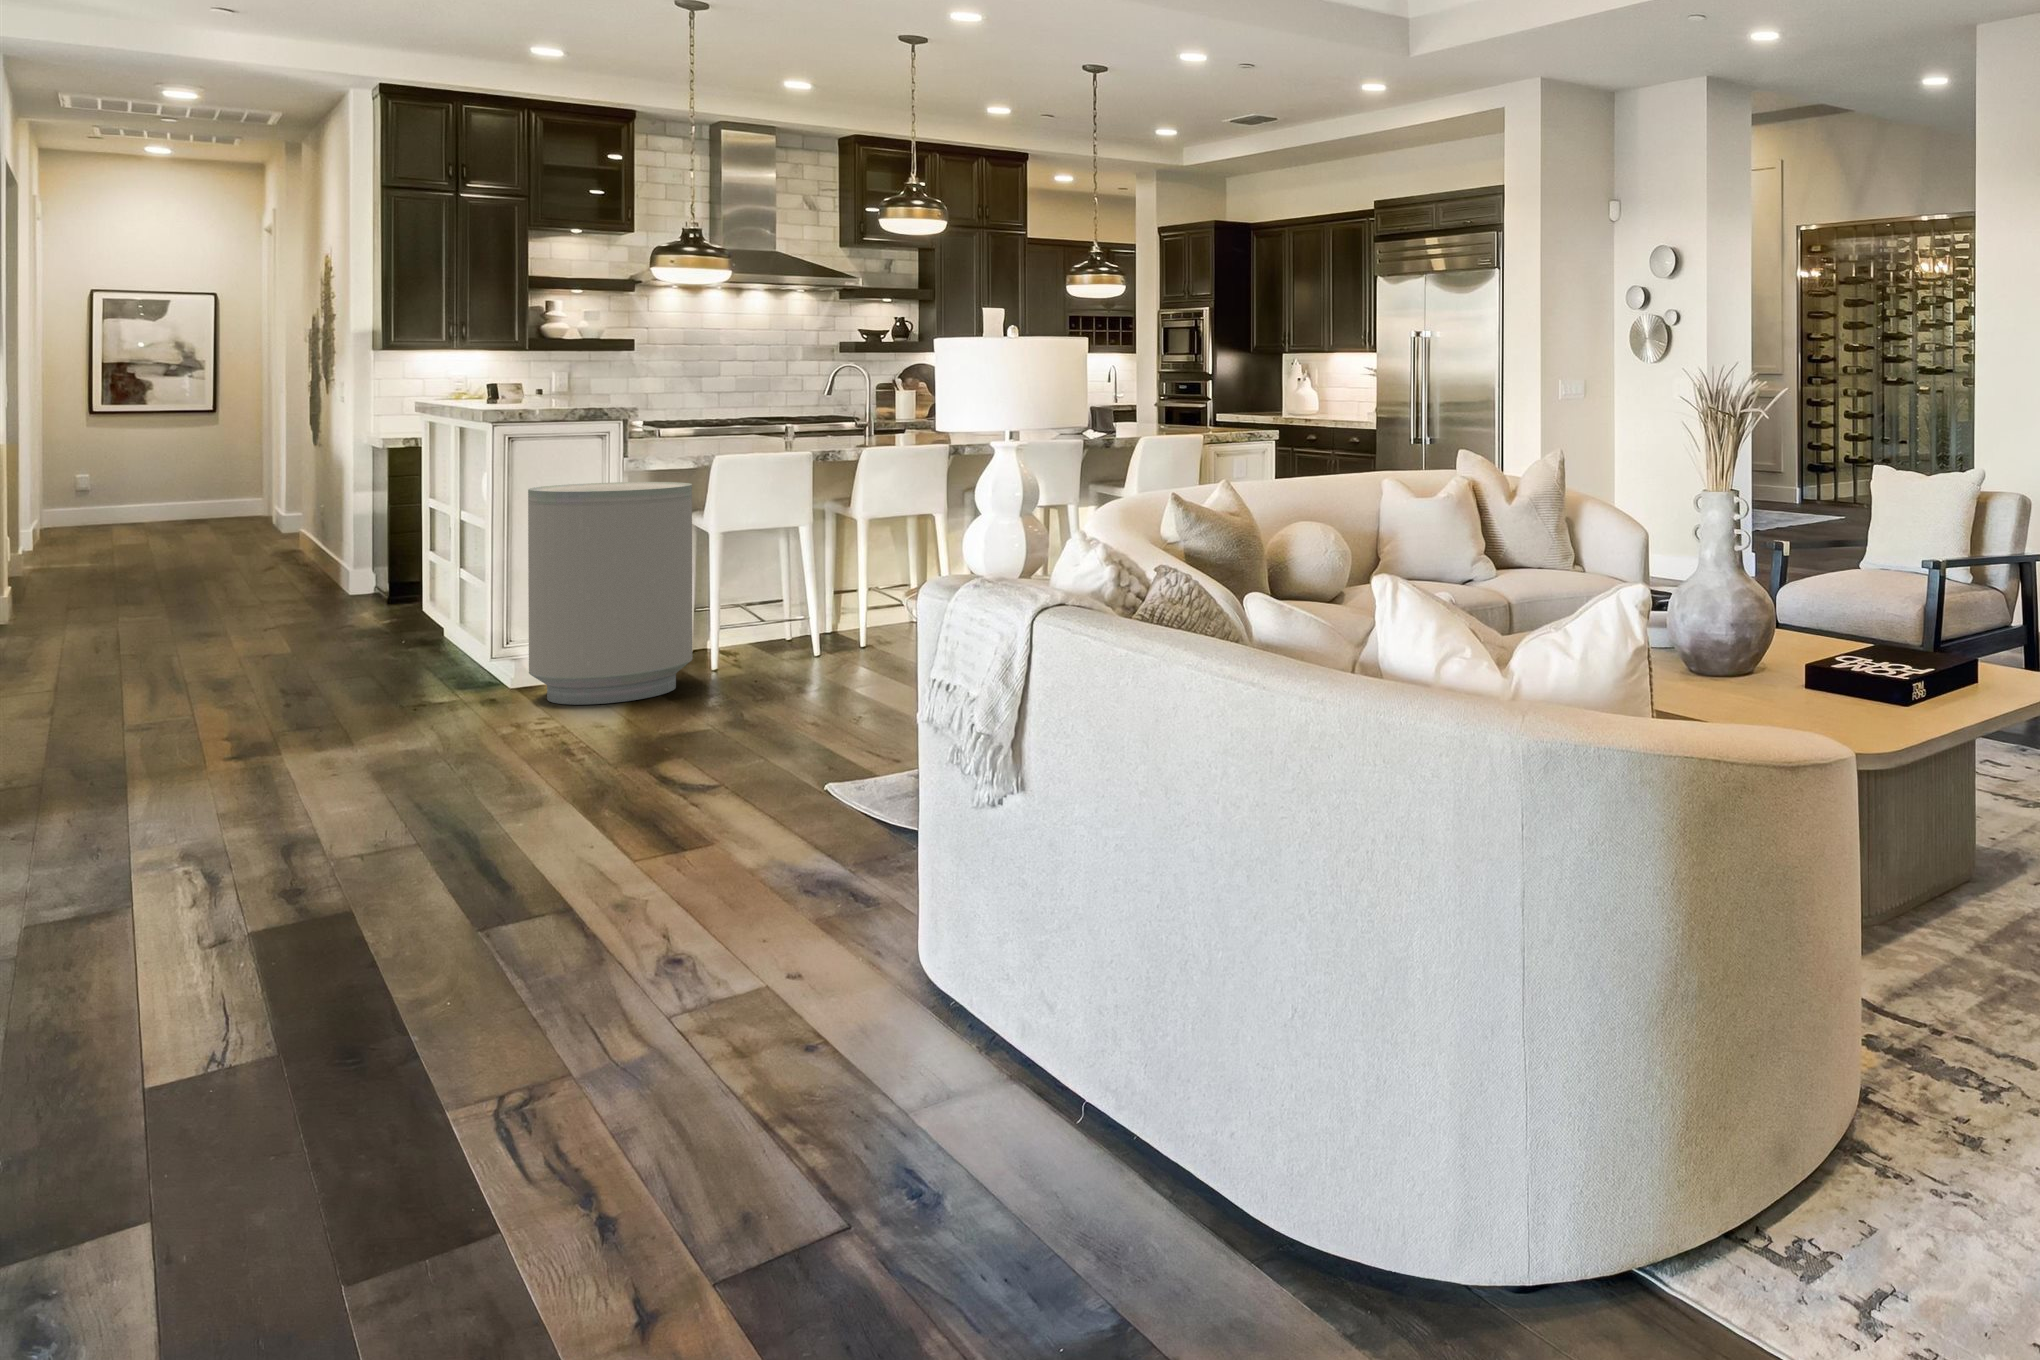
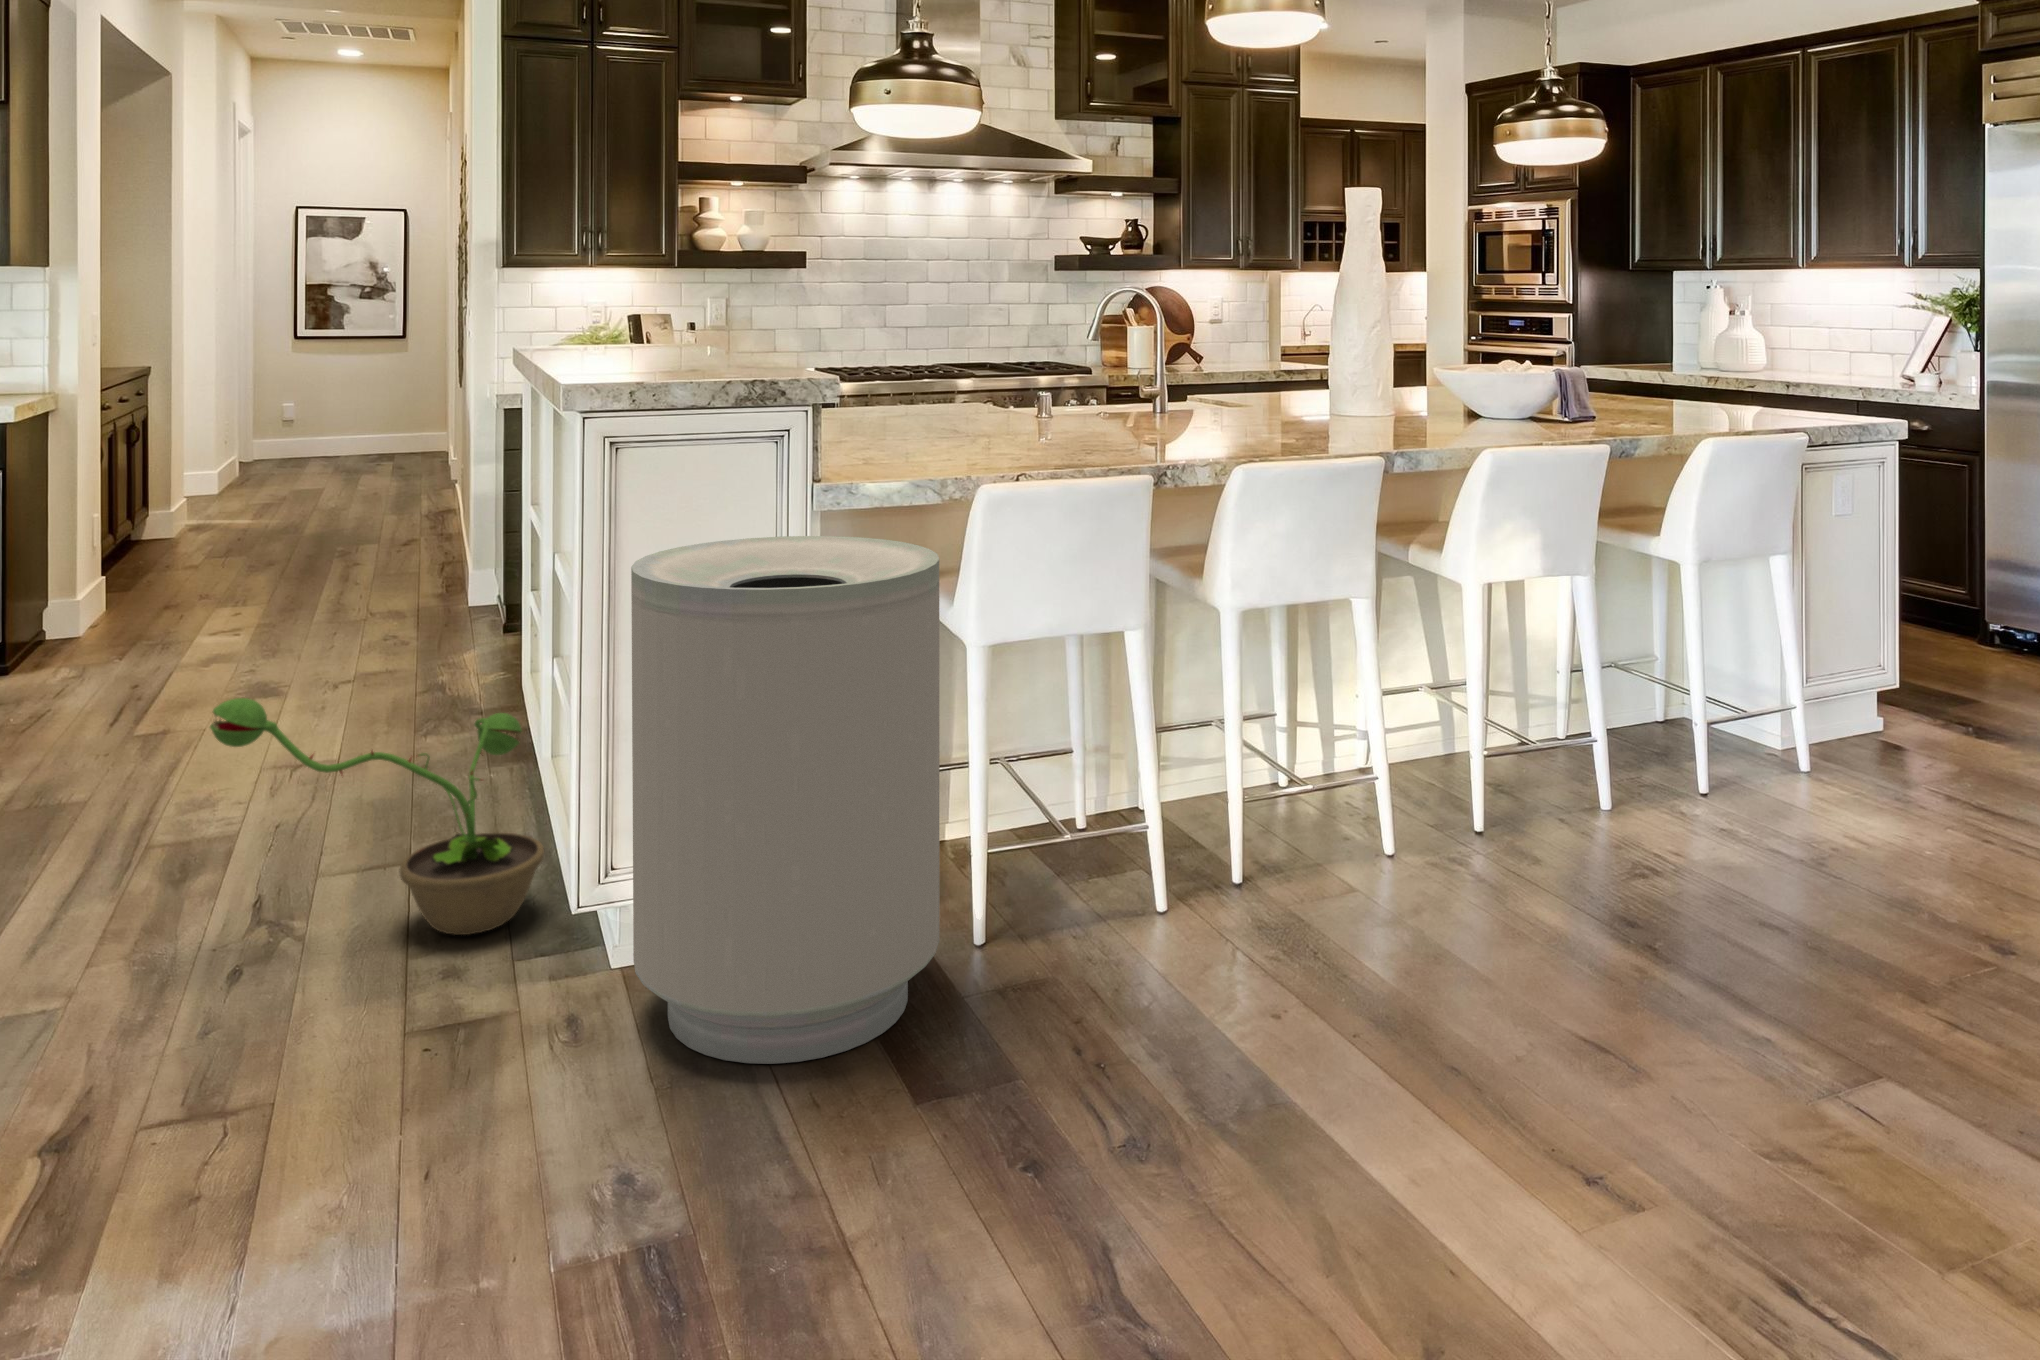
decorative plant: none [270,570,468,691] -> present [210,698,545,935]

